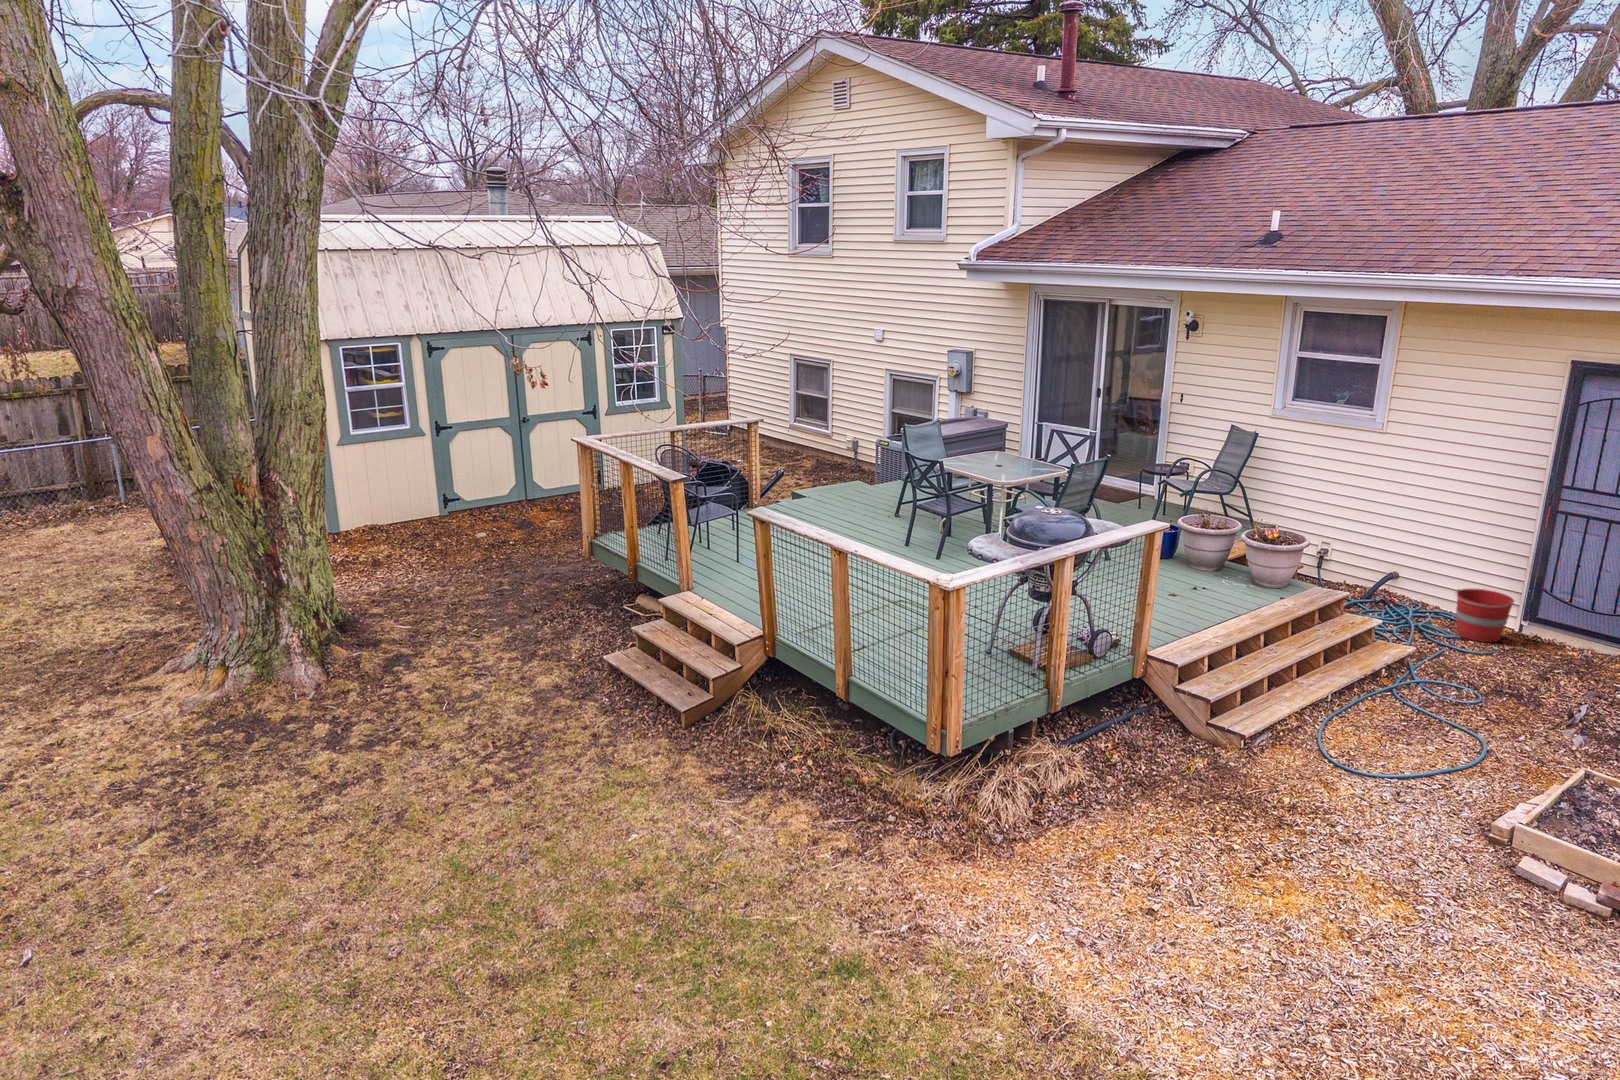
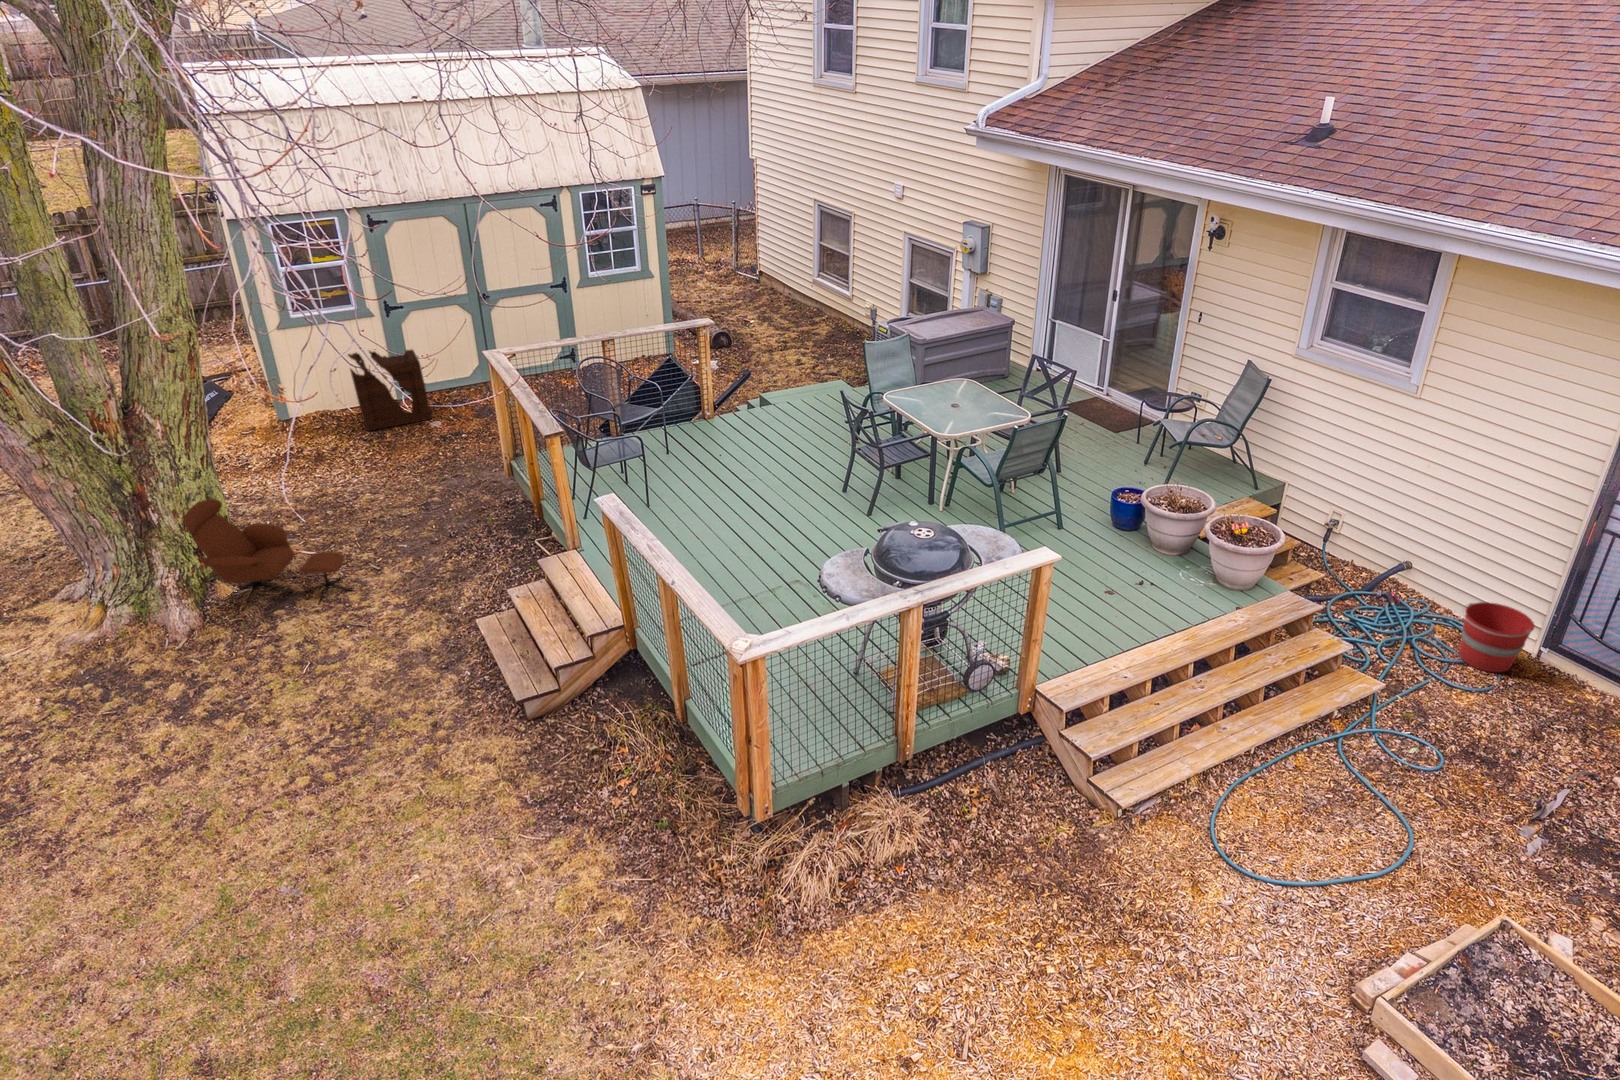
wooden crate: none [395,463,478,539] -> present [348,349,432,431]
lounge chair: none [313,564,466,668] -> present [184,499,352,610]

